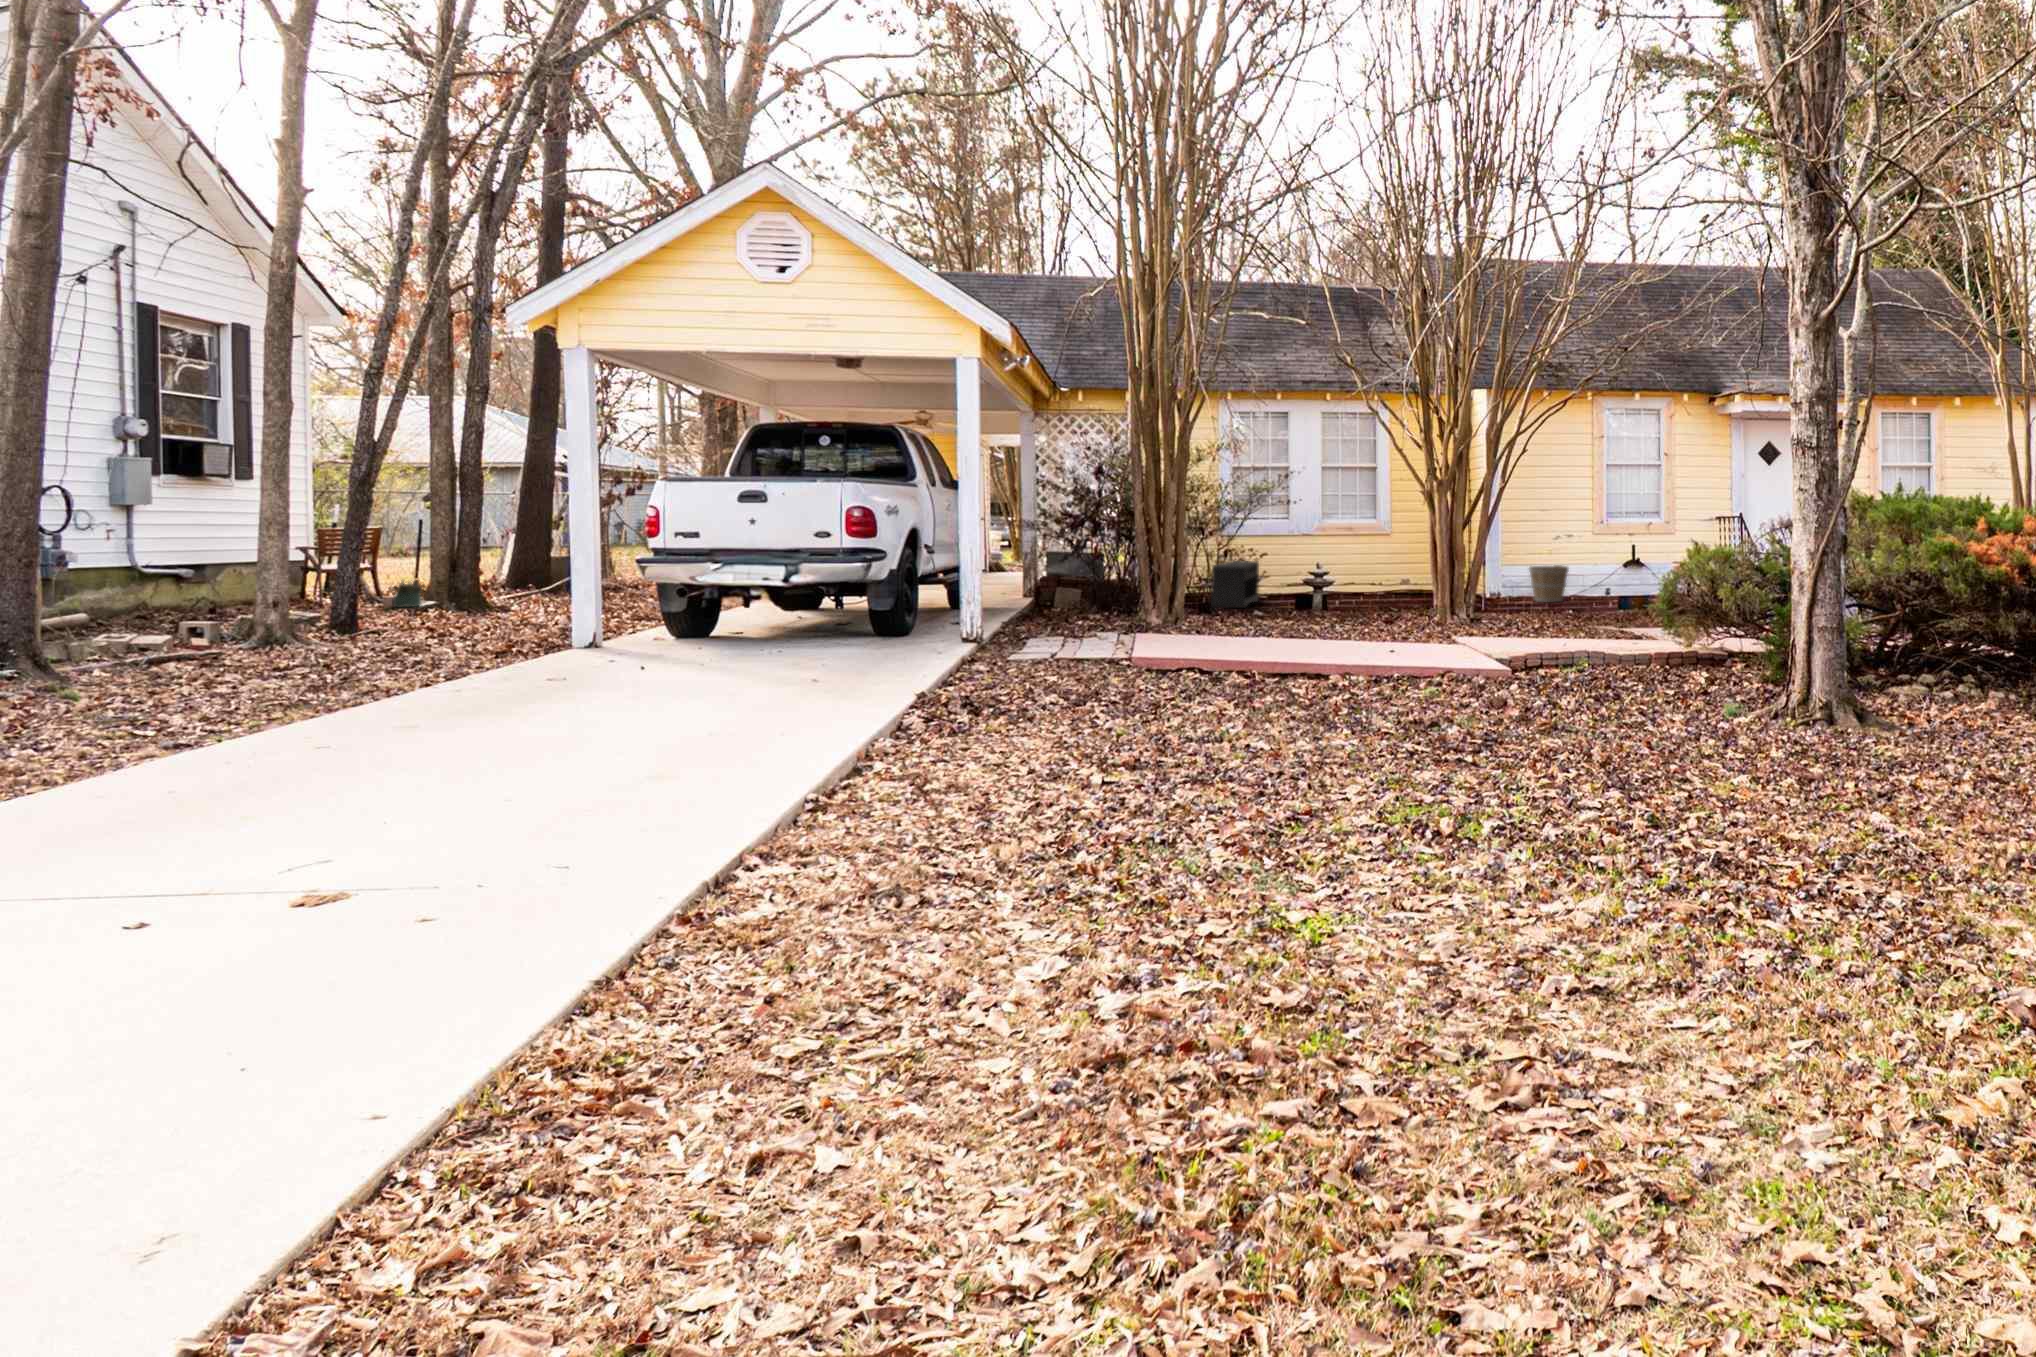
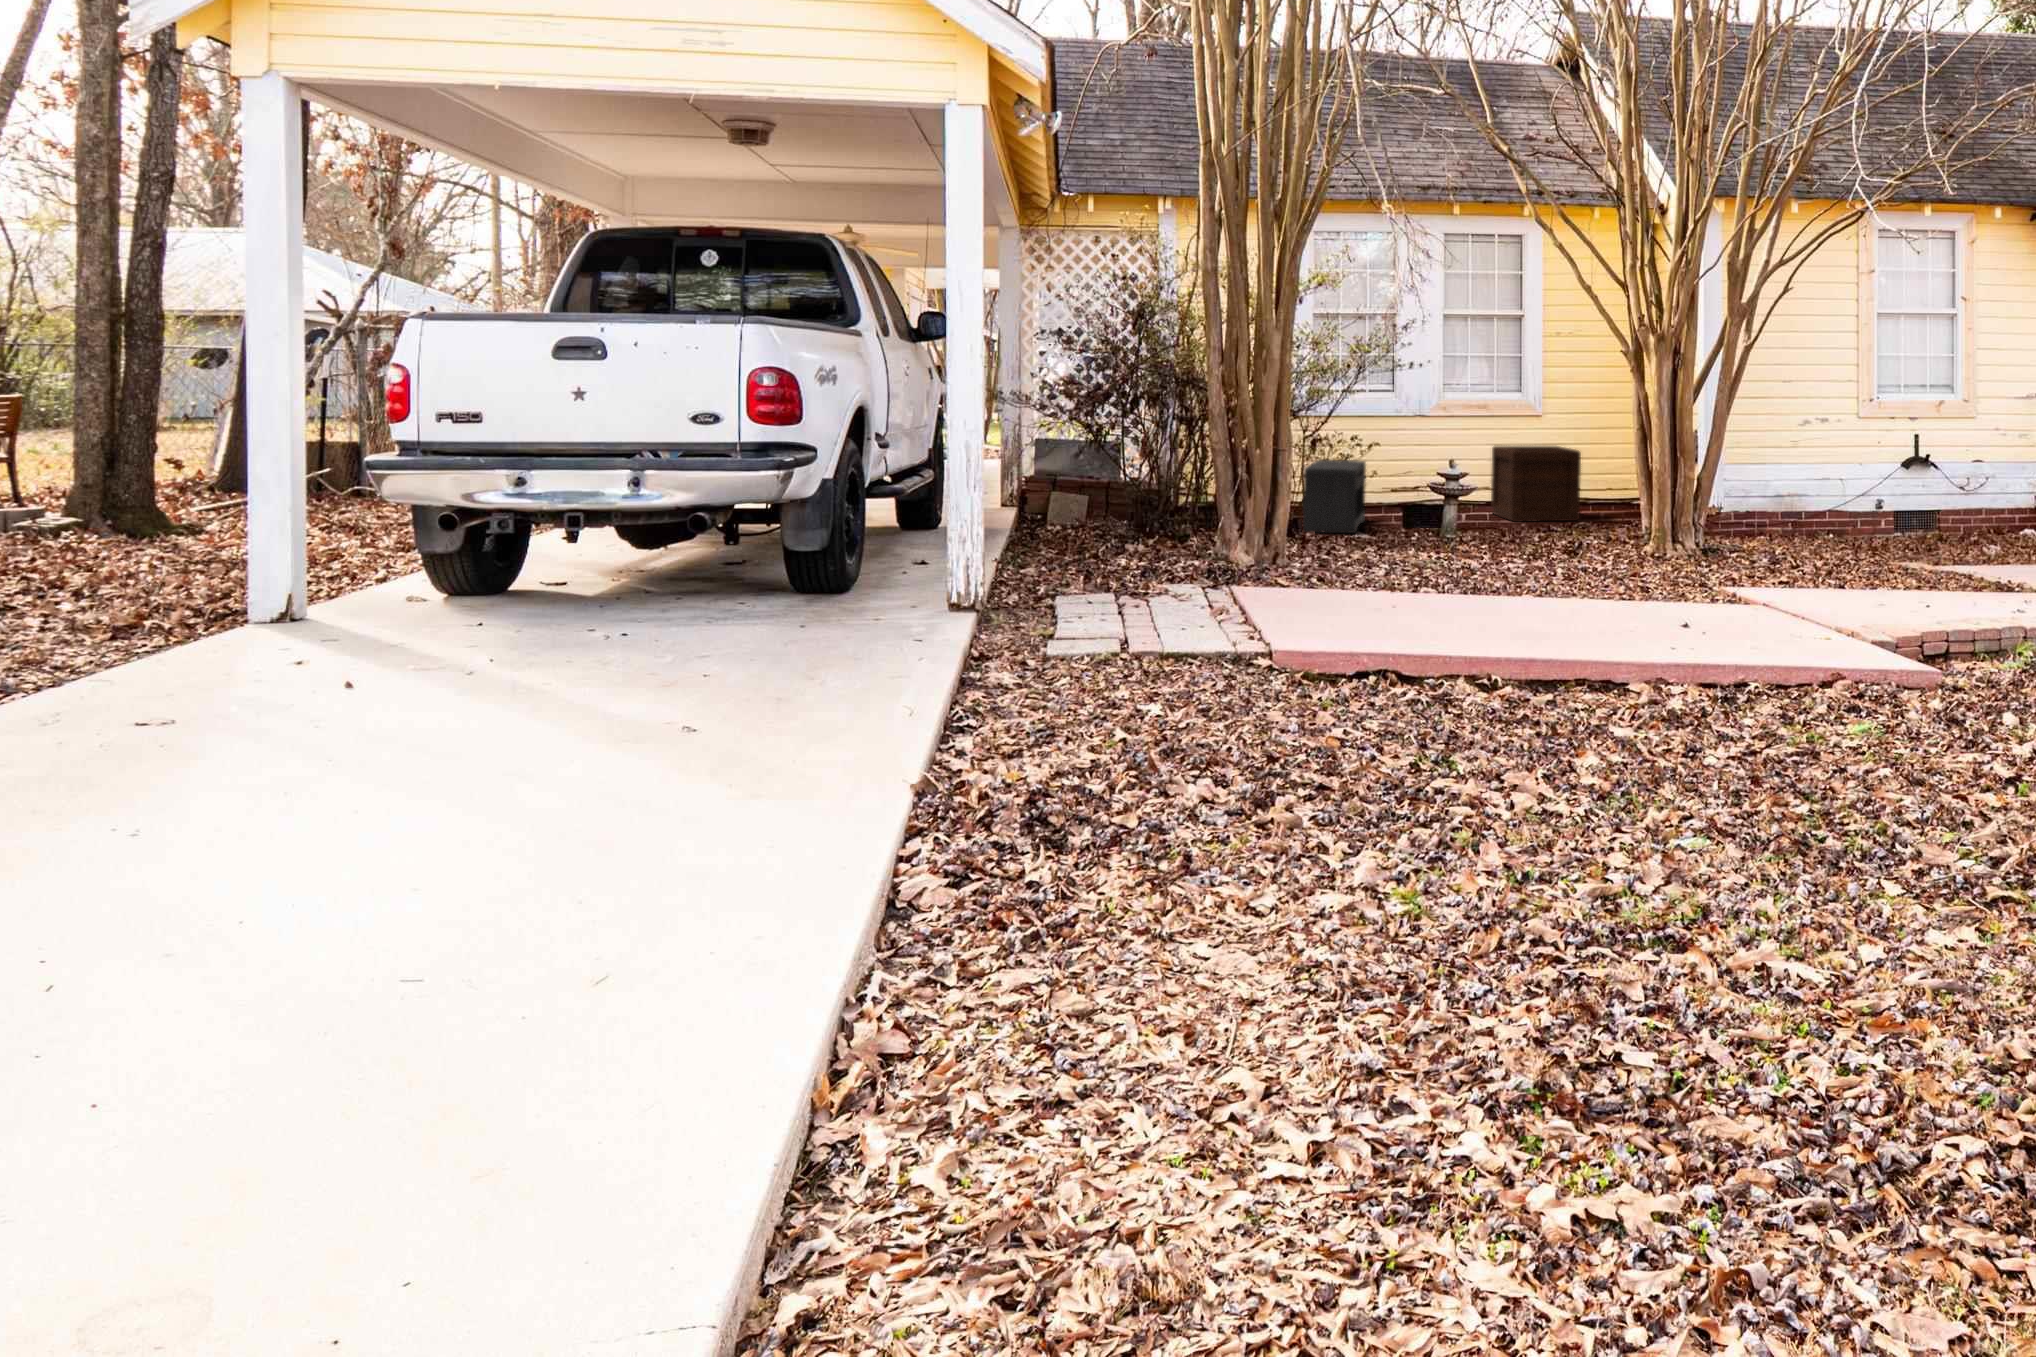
wooden crate: none [1348,551,1403,601] -> present [1491,446,1581,522]
wooden bucket: present [1529,565,1568,603] -> none [1764,467,1828,524]
decorative plant: present [392,580,425,608] -> none [11,485,71,530]

